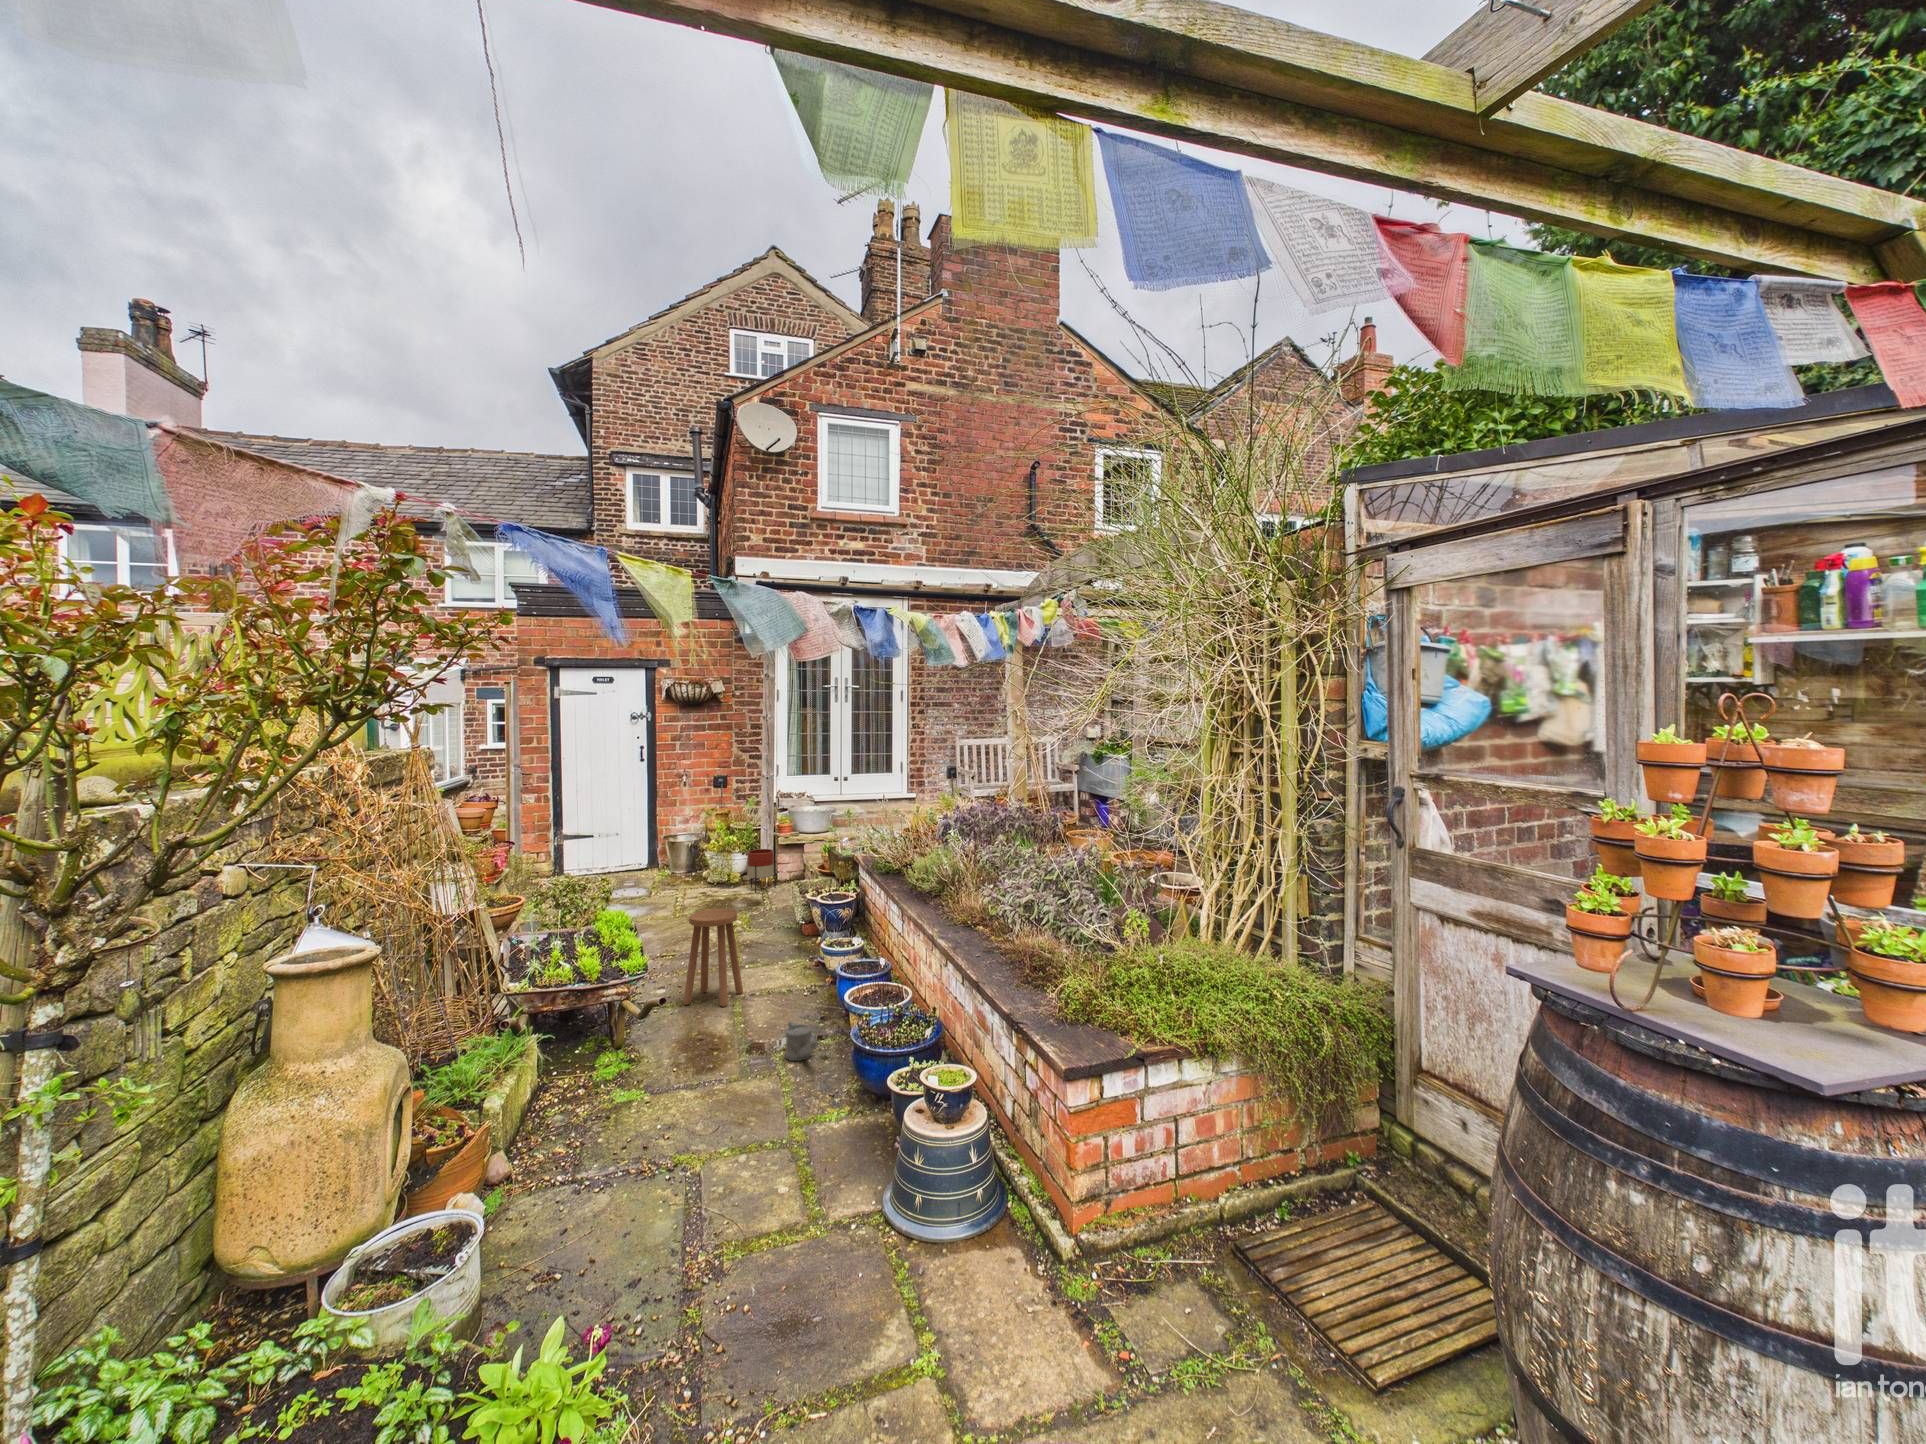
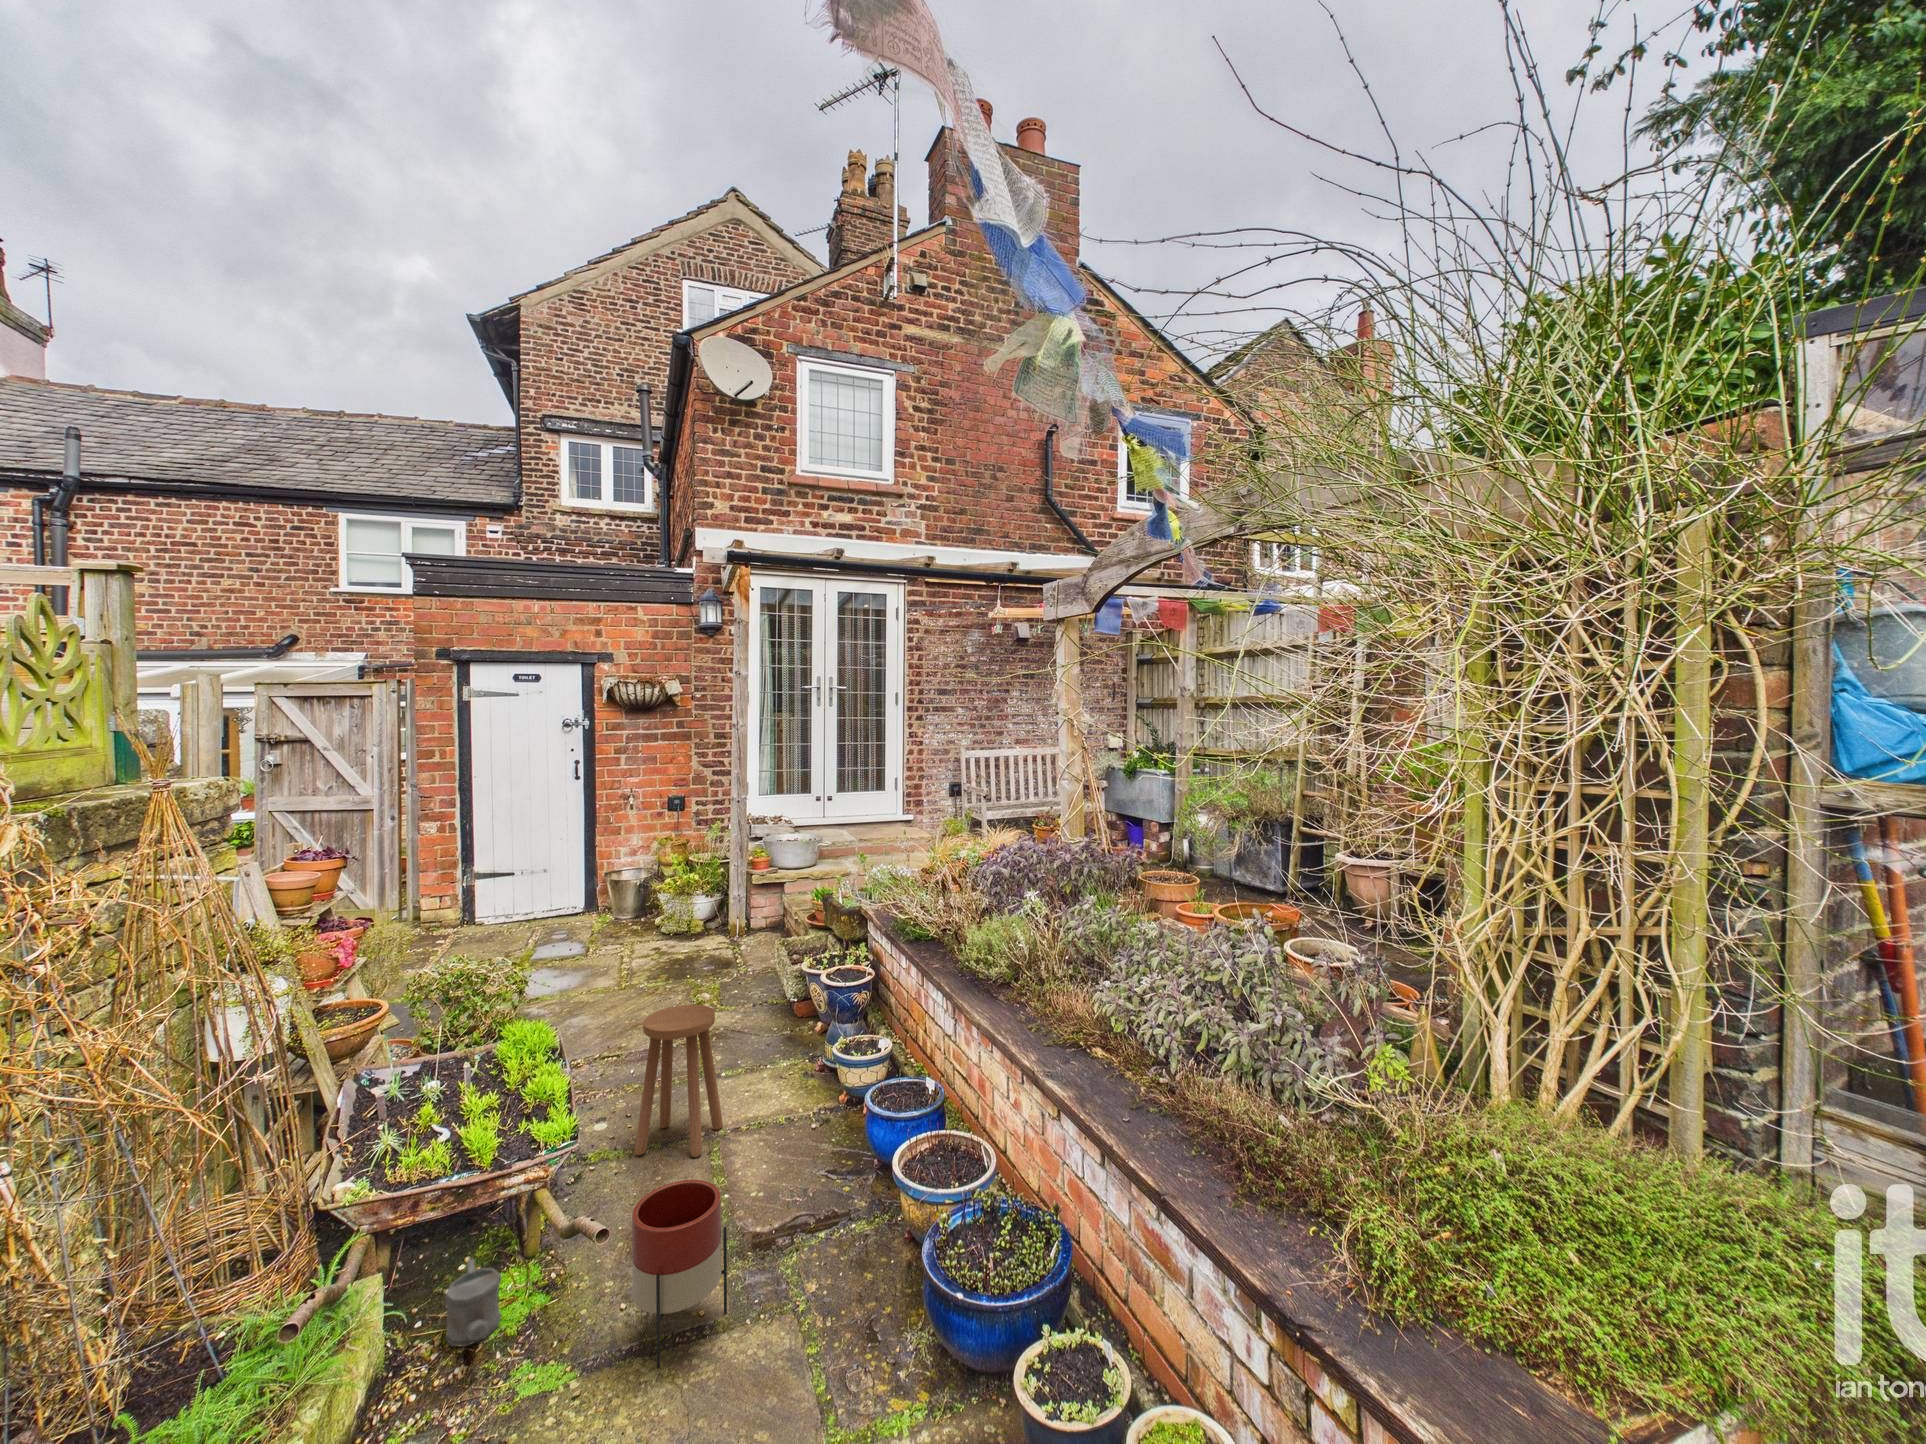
planter: present [747,849,776,893] -> present [632,1180,727,1369]
watering can: present [785,1021,818,1061] -> present [445,1259,501,1347]

